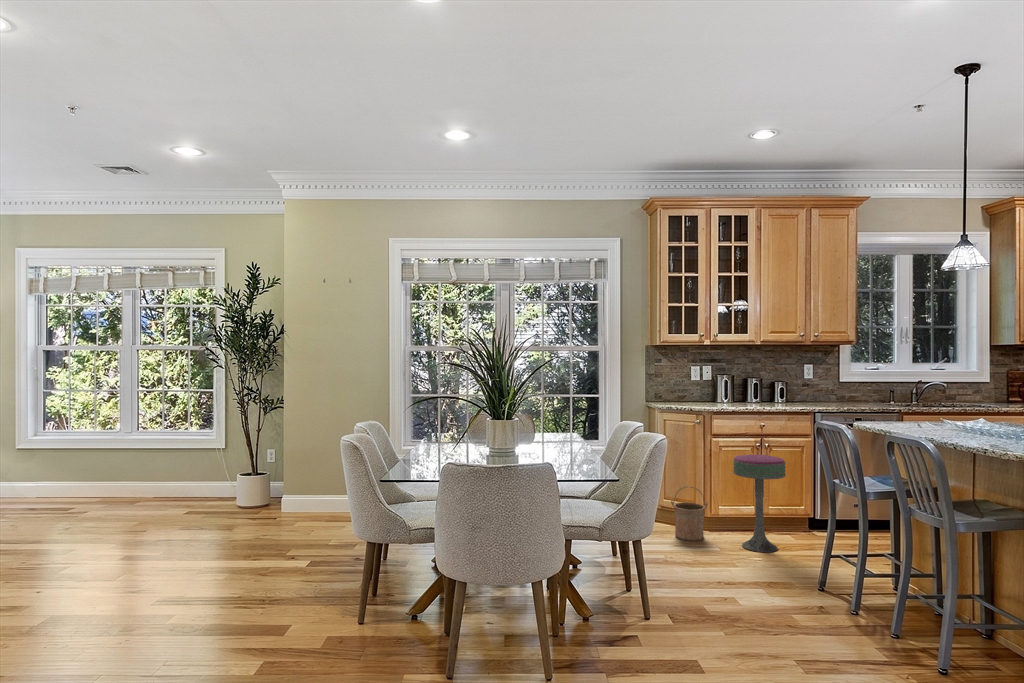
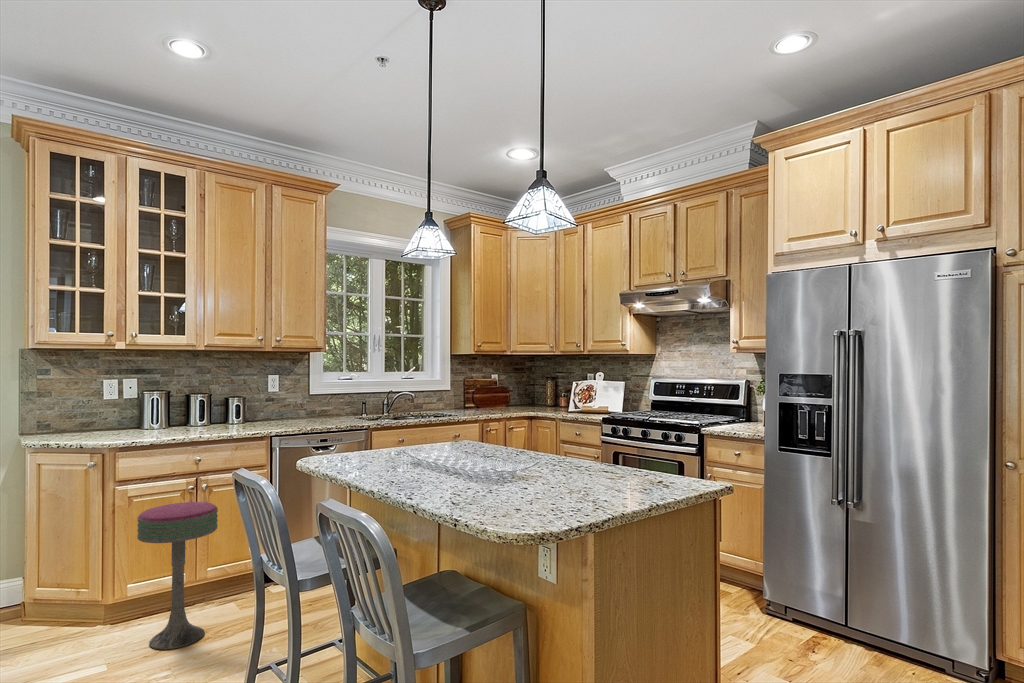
bucket: present [671,487,708,541] -> none [30,568,99,658]

